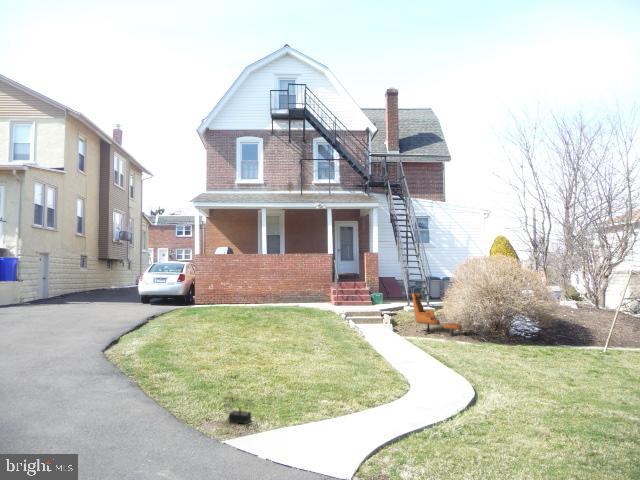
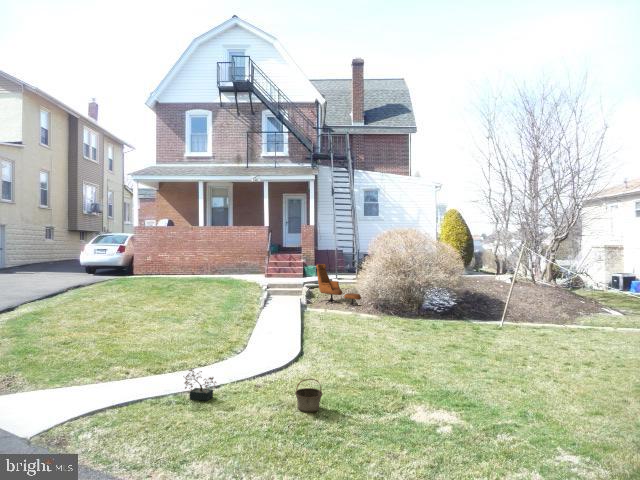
decorative plant: present [224,392,254,423] -> present [185,368,216,401]
basket: none [557,427,592,466] -> present [295,379,322,412]

